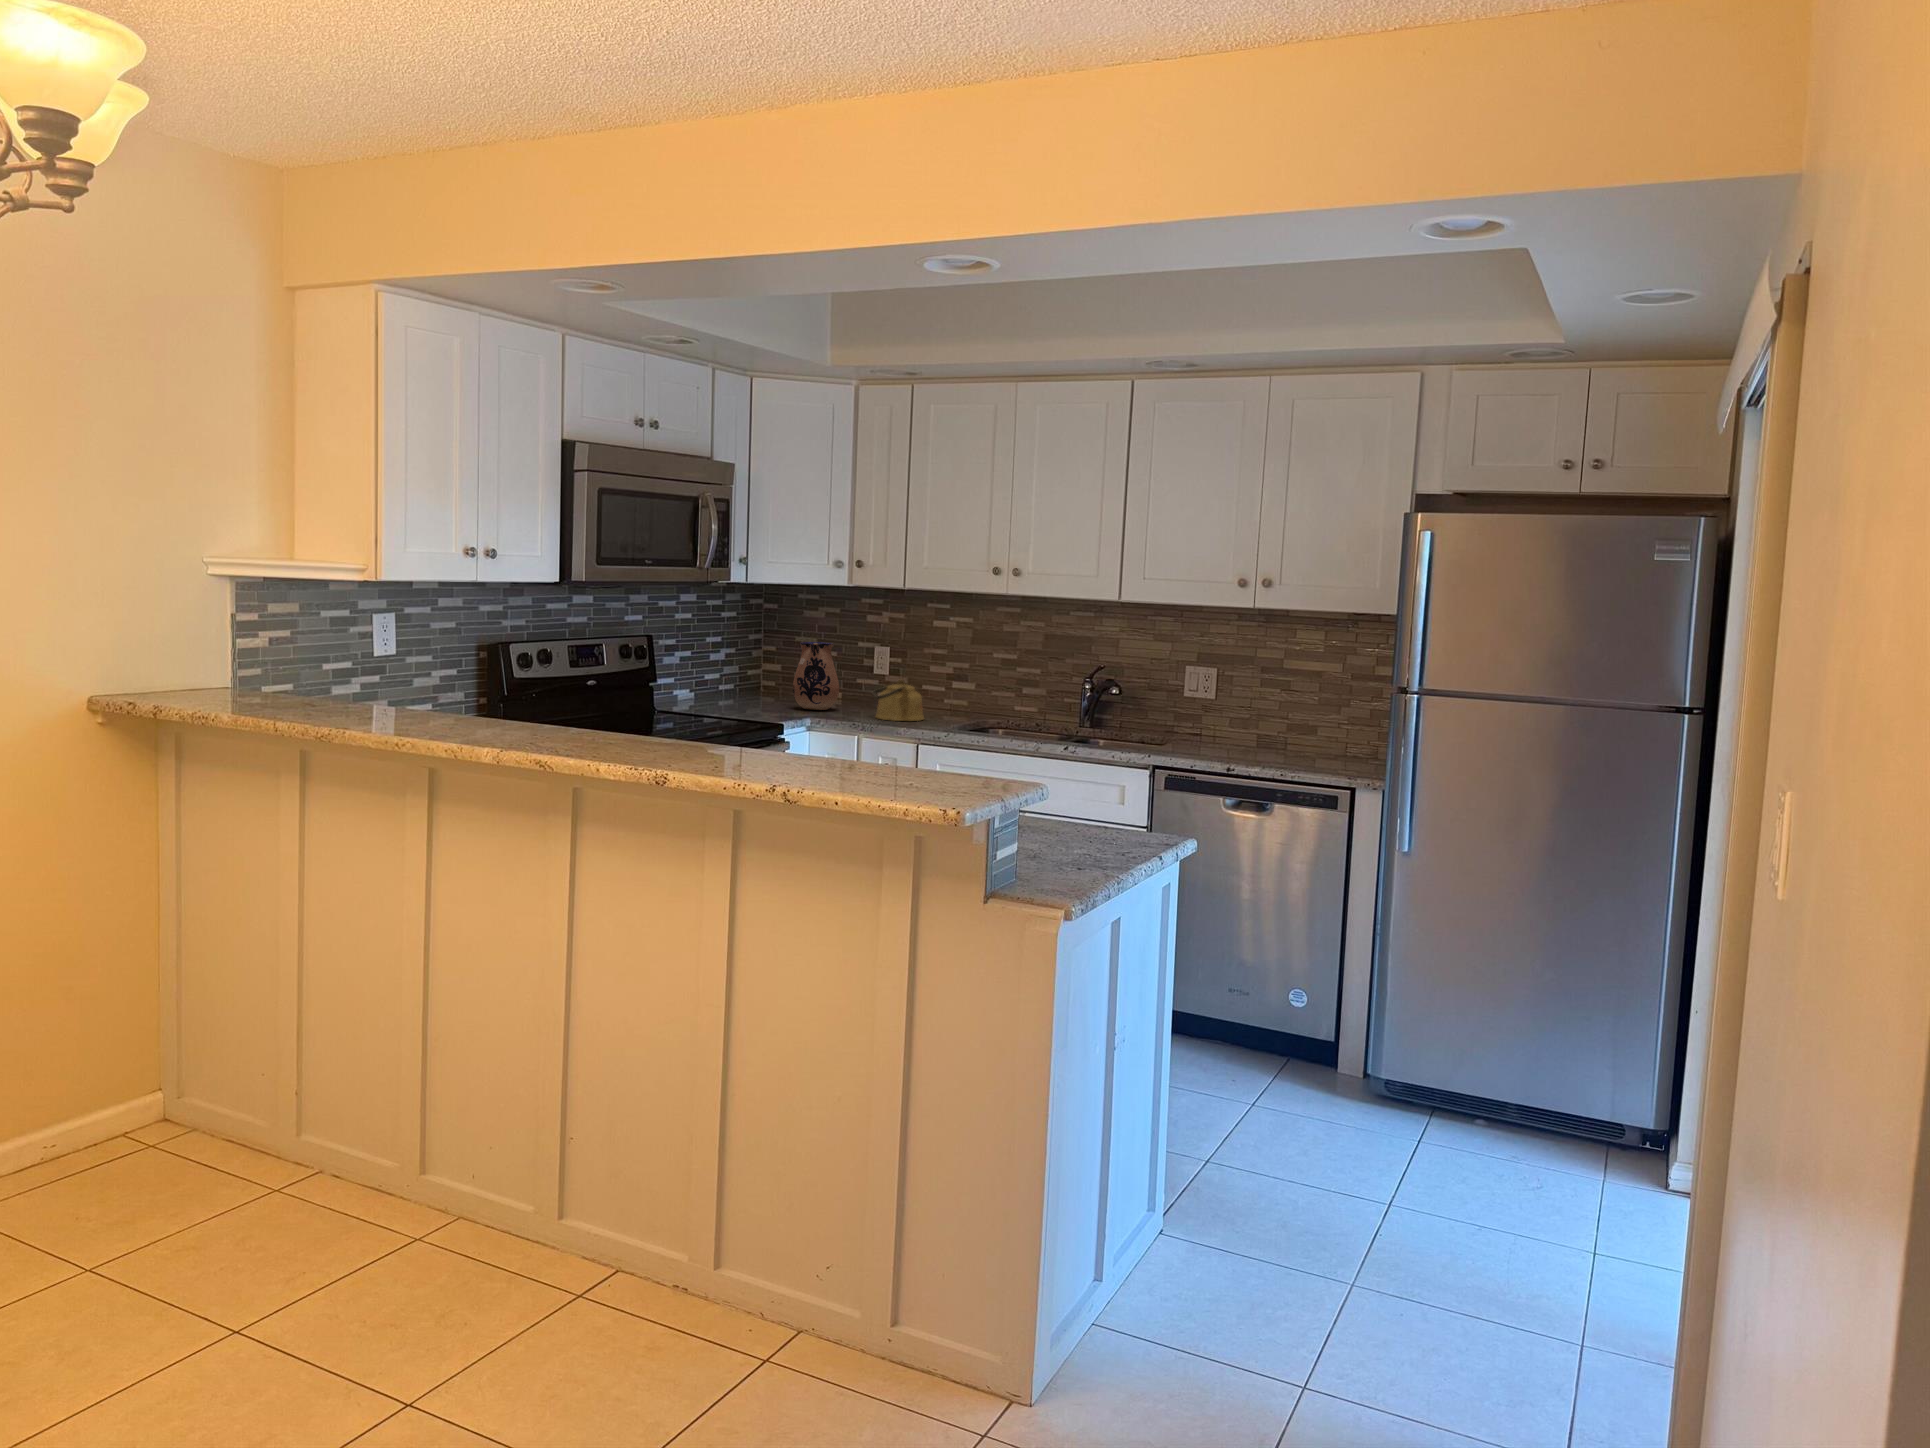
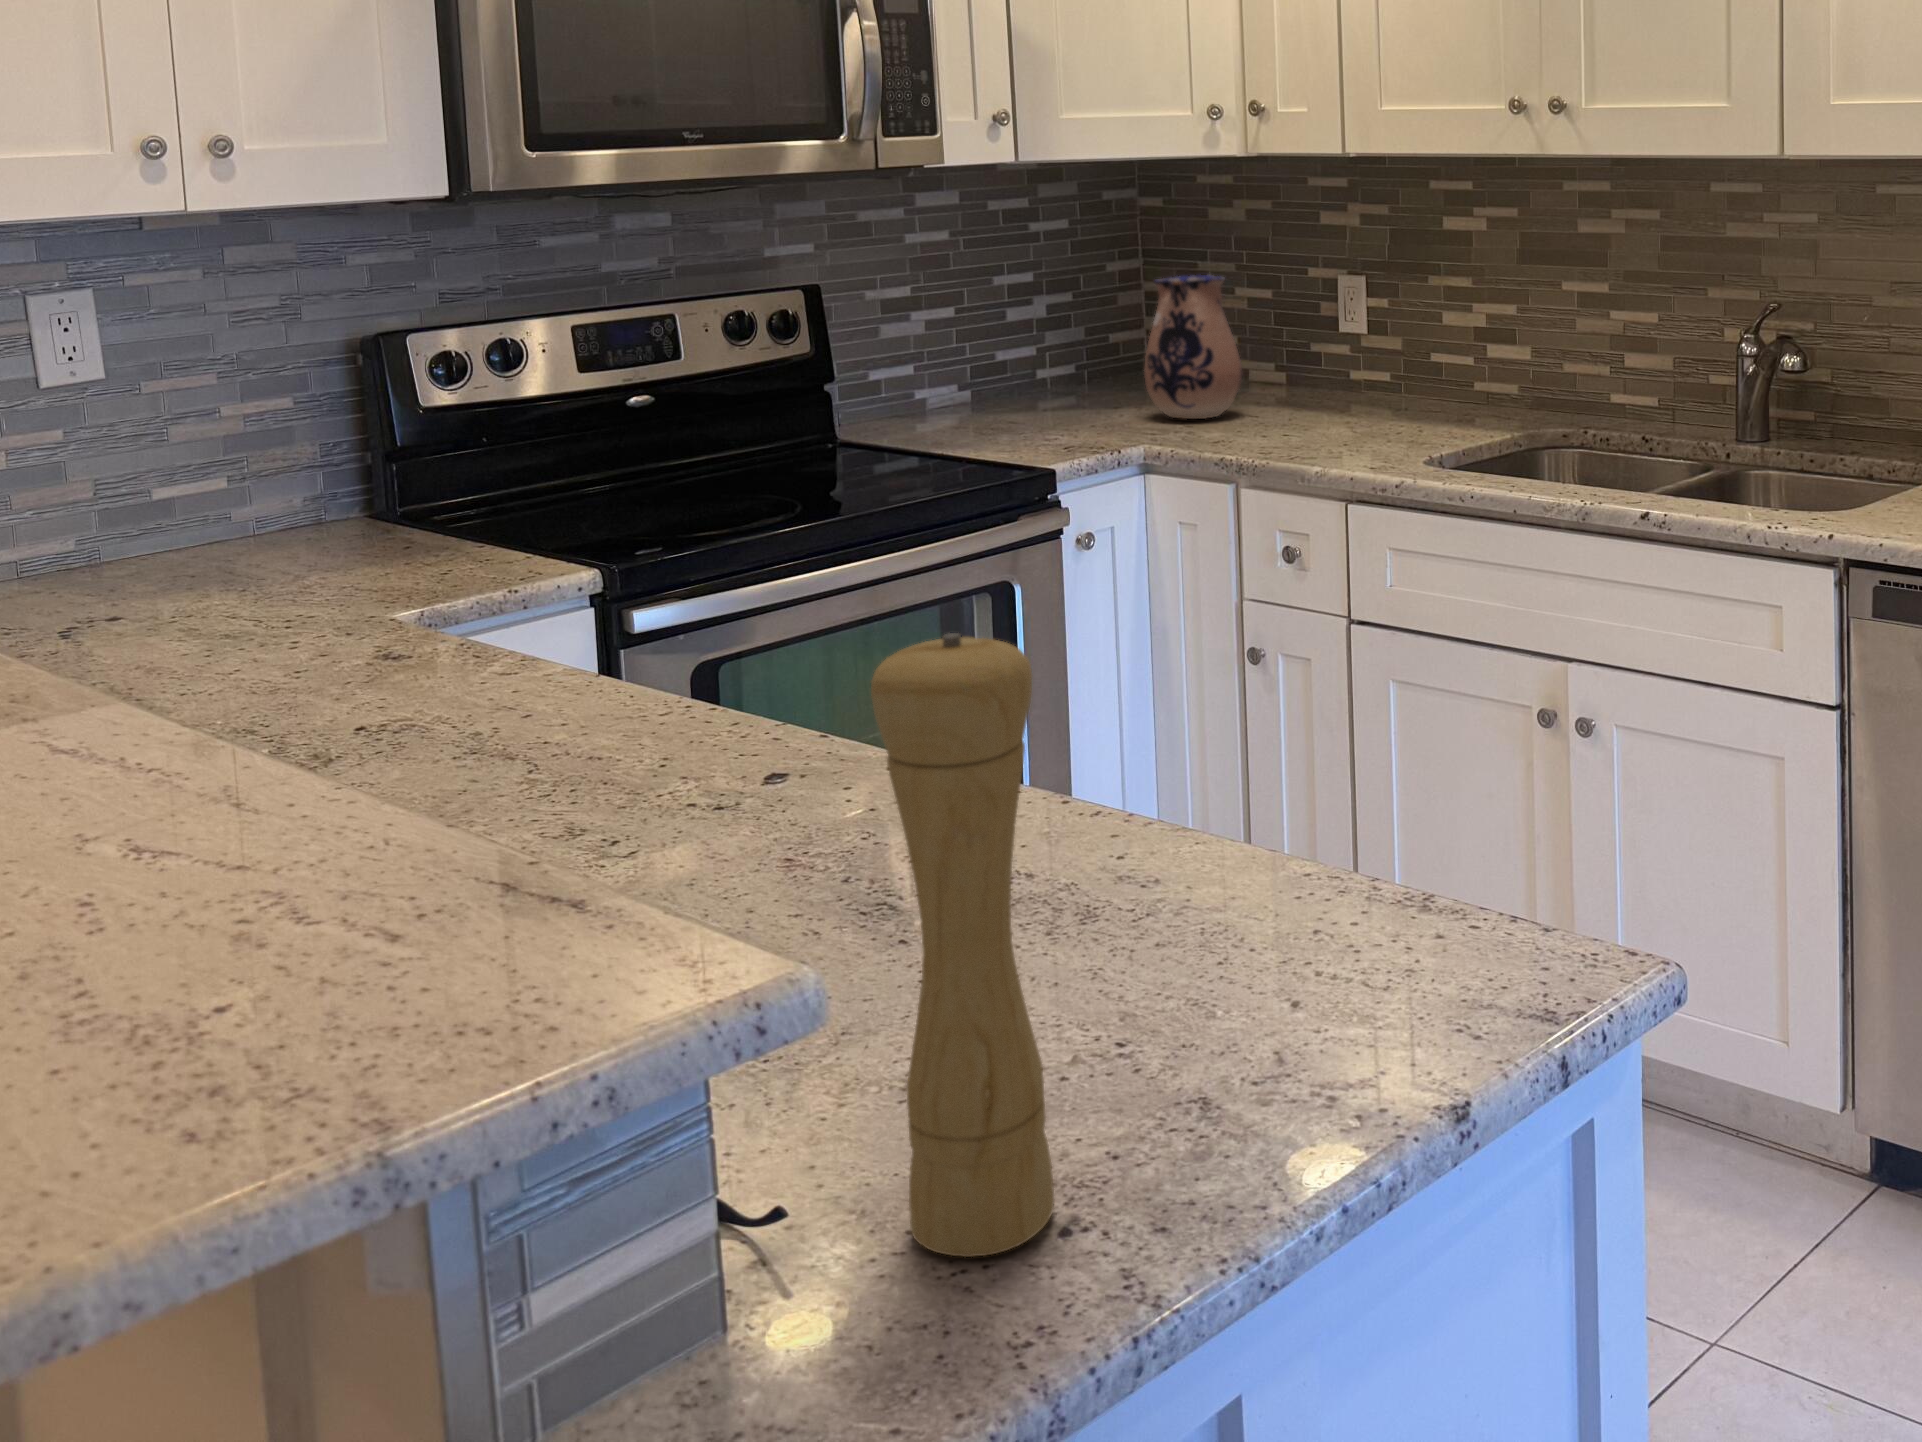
kettle: present [872,680,924,721] -> none [1285,351,1400,443]
pepper mill: none [1056,707,1102,870] -> present [871,633,1054,1257]

